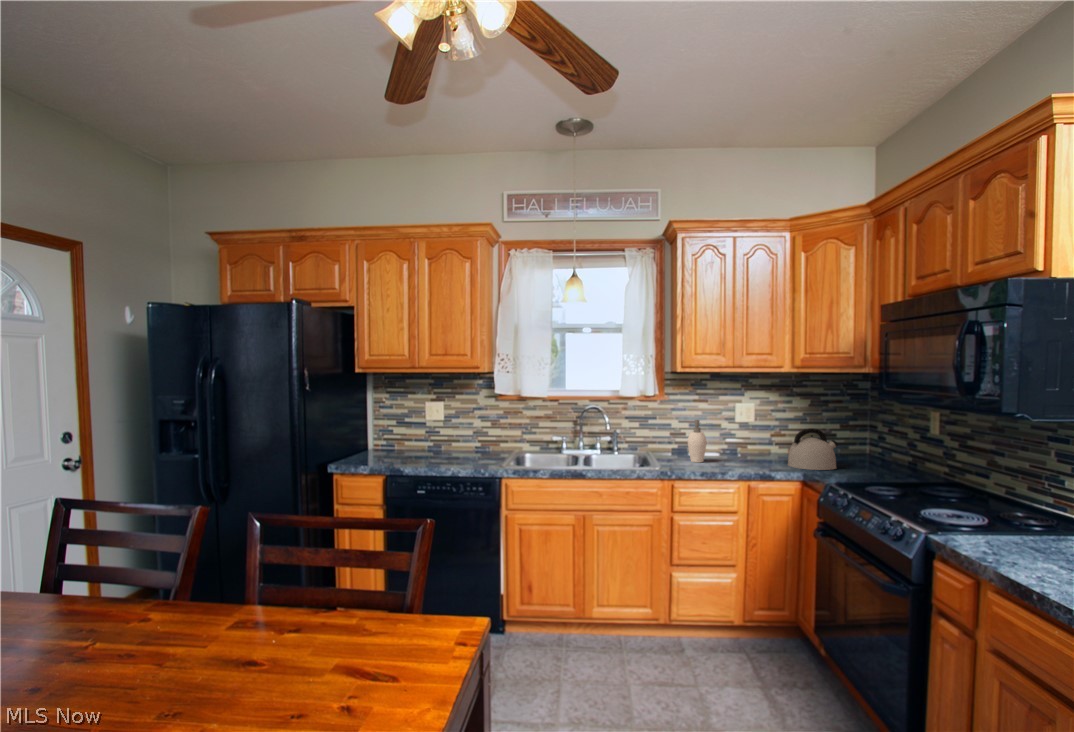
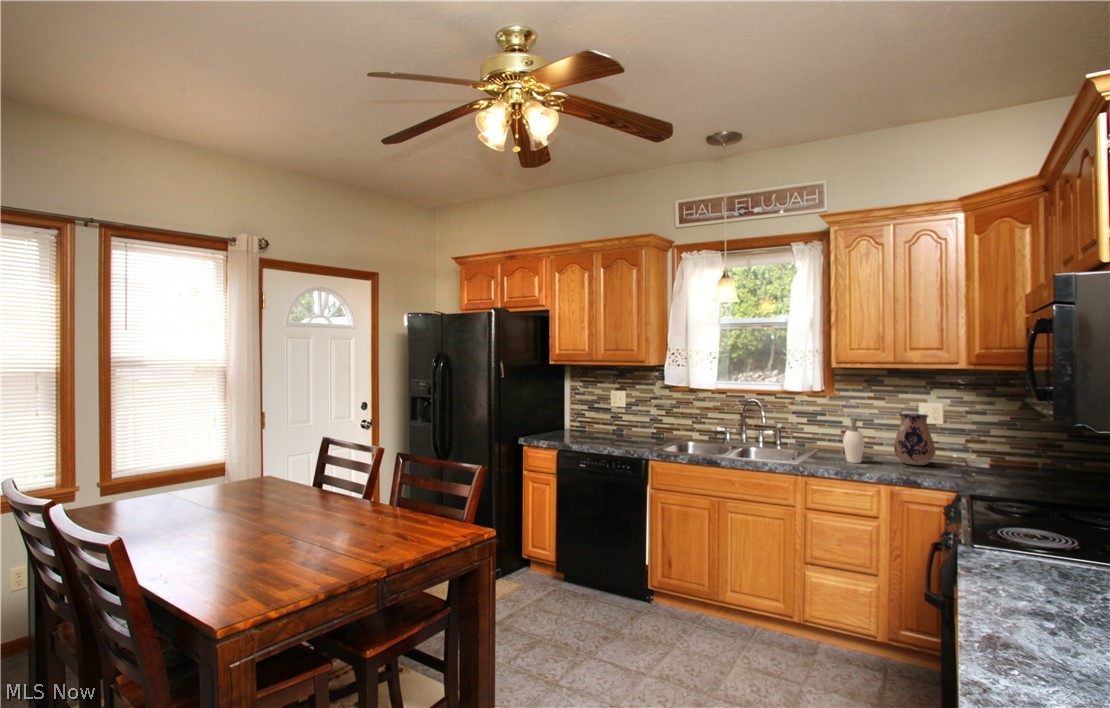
ceramic pitcher: none [722,412,756,460] -> present [894,413,935,465]
kettle: present [788,428,838,470] -> none [965,435,1034,484]

